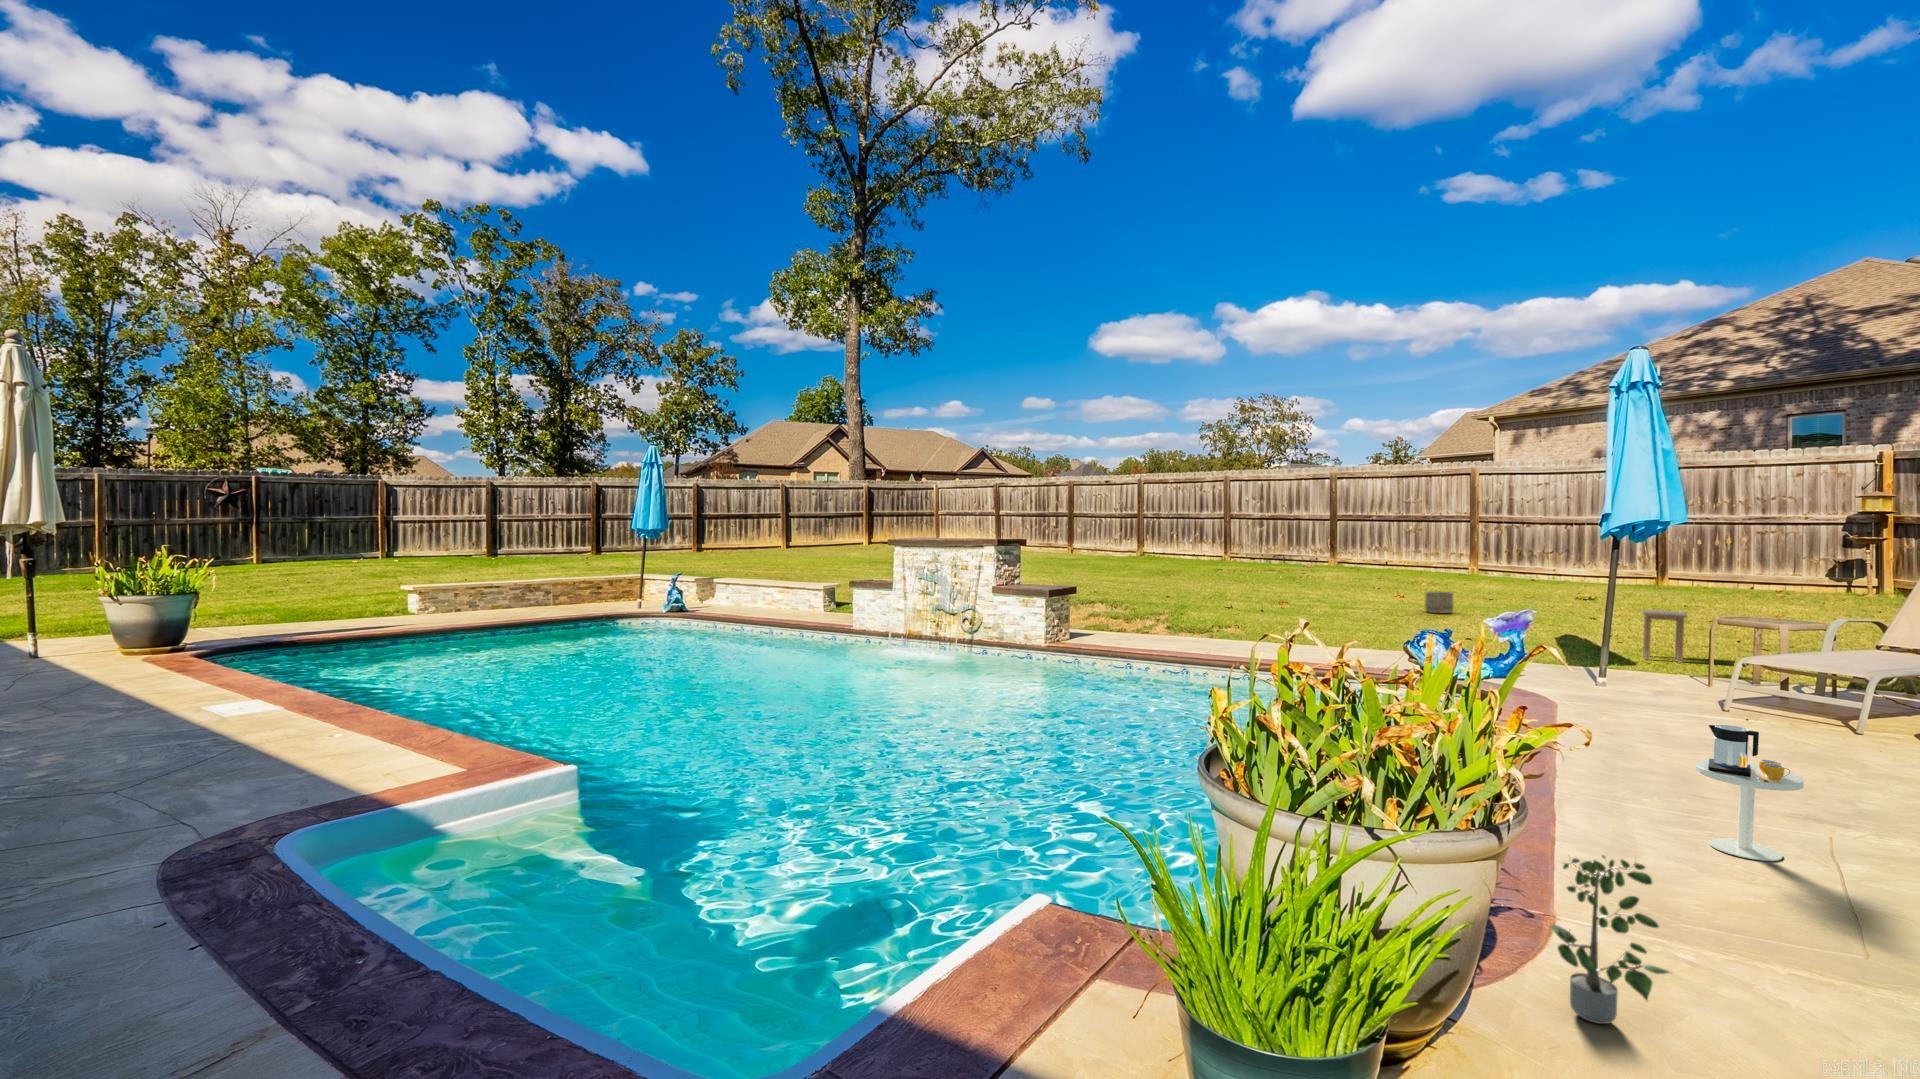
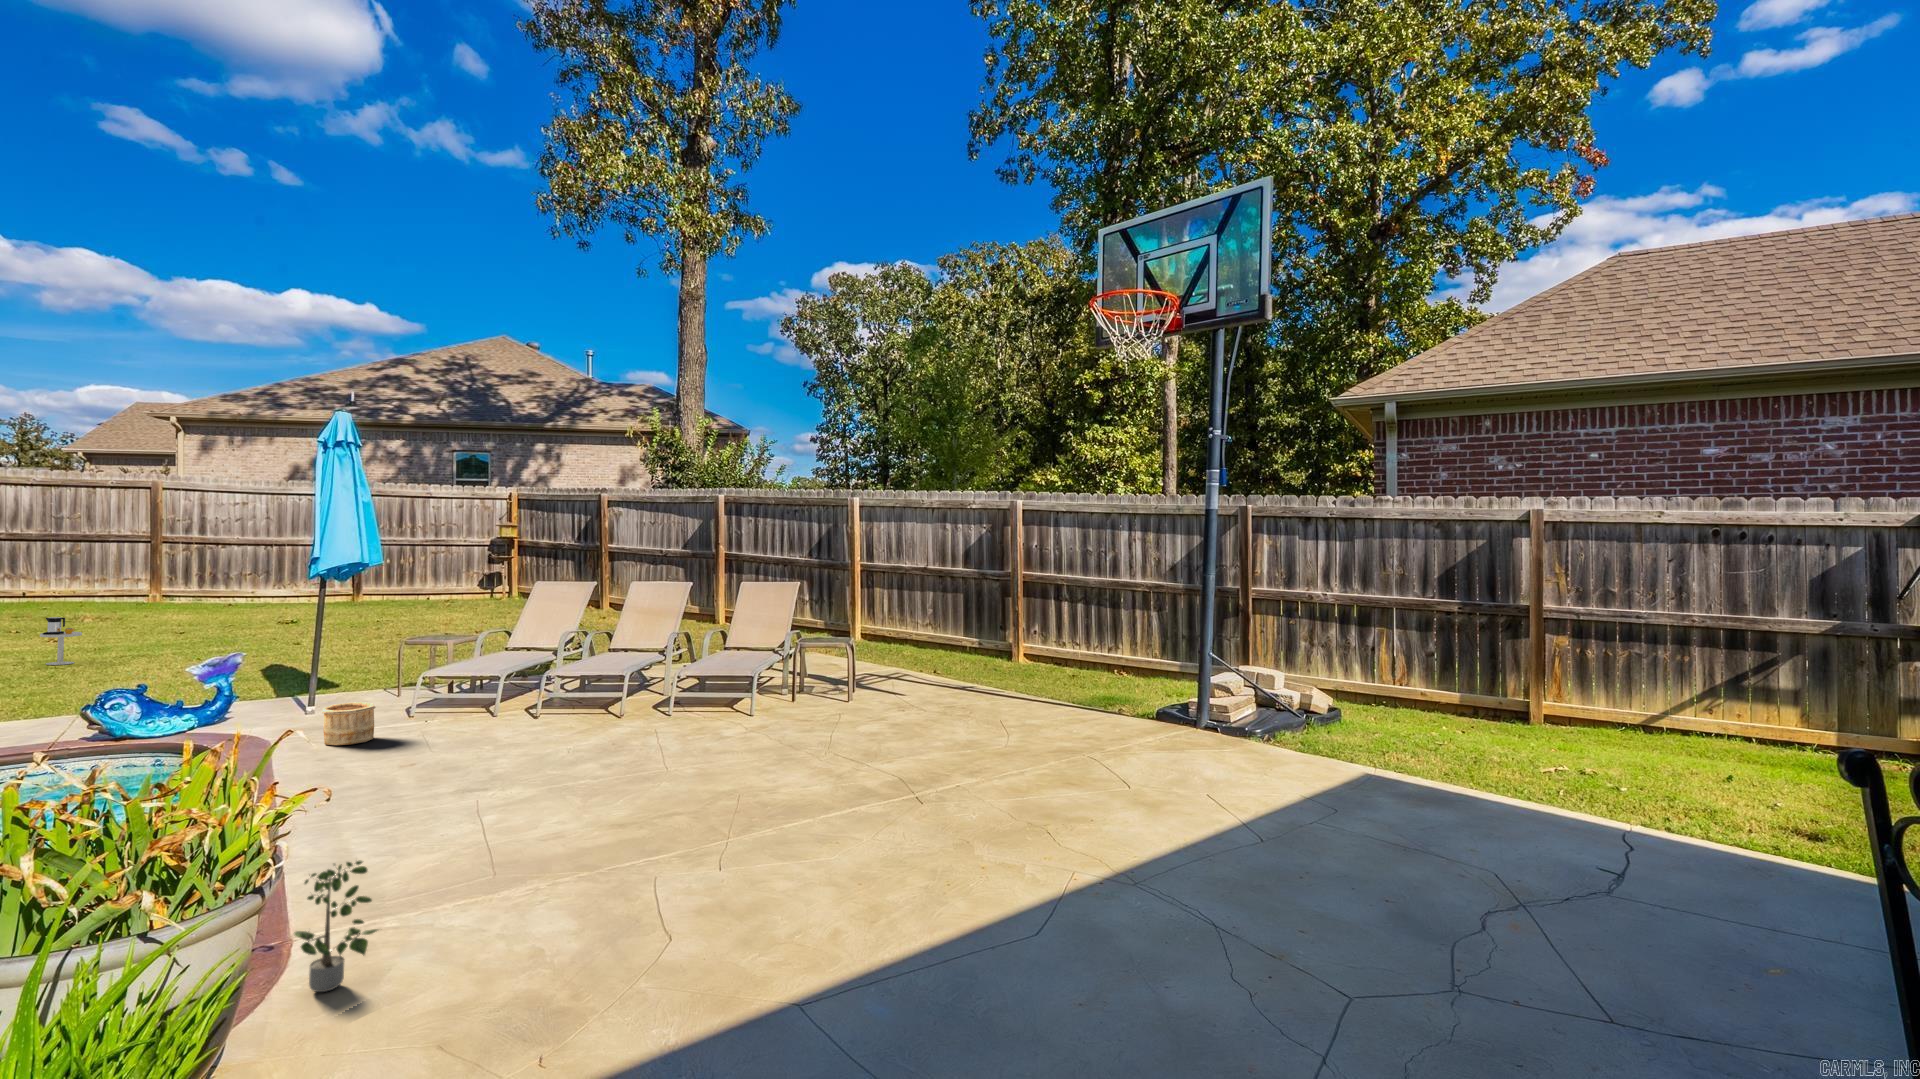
wooden bucket: present [1425,592,1453,613] -> present [322,702,375,745]
stool: present [1642,610,1687,663] -> none [343,634,381,681]
side table: present [1696,725,1804,861] -> present [40,617,82,665]

